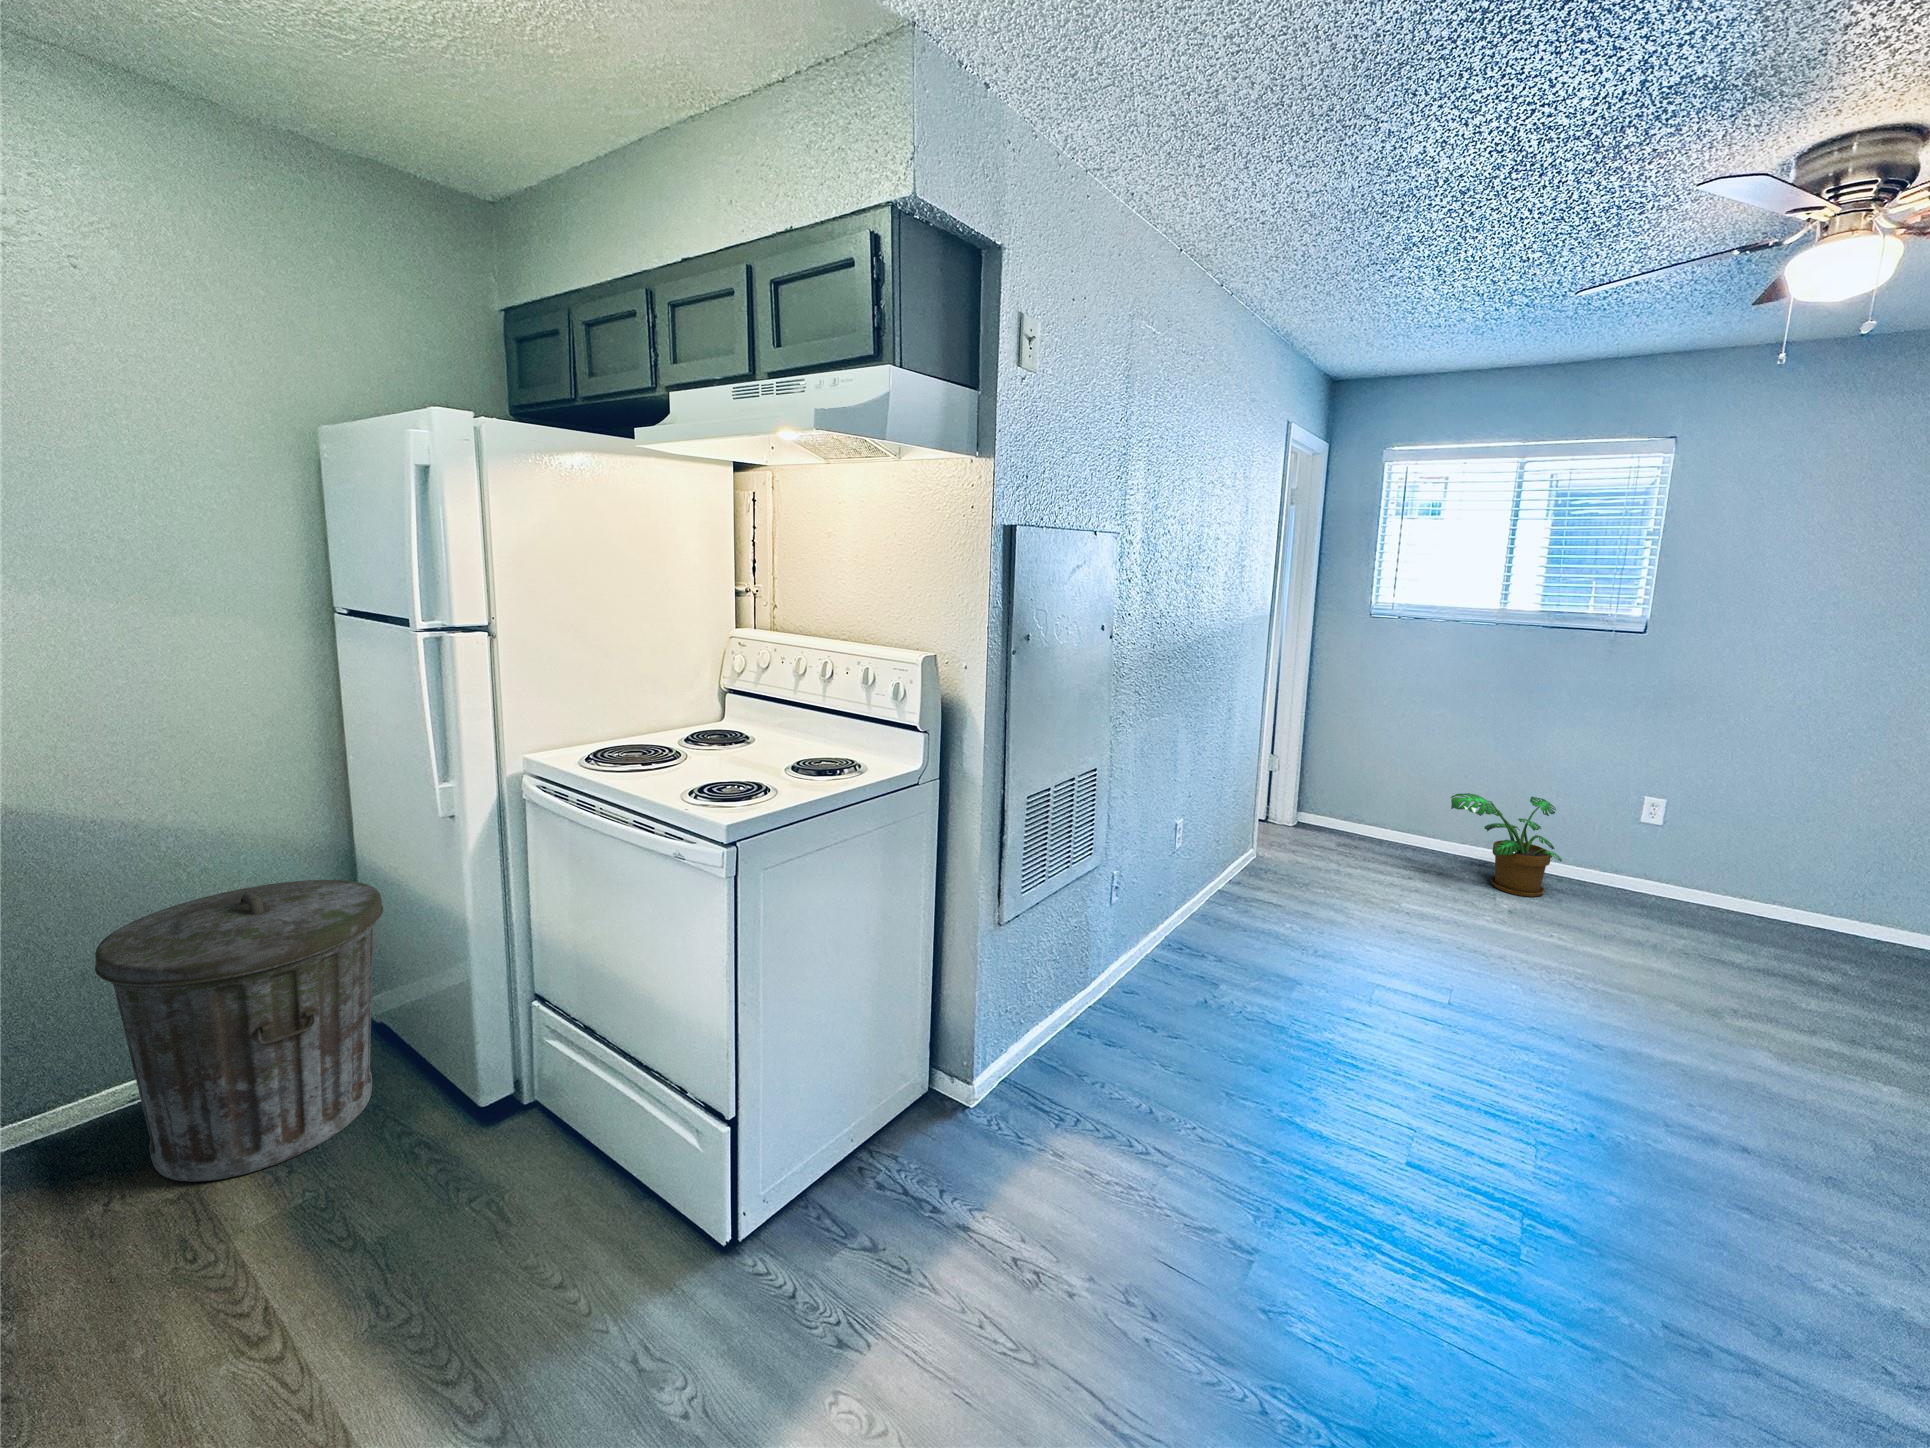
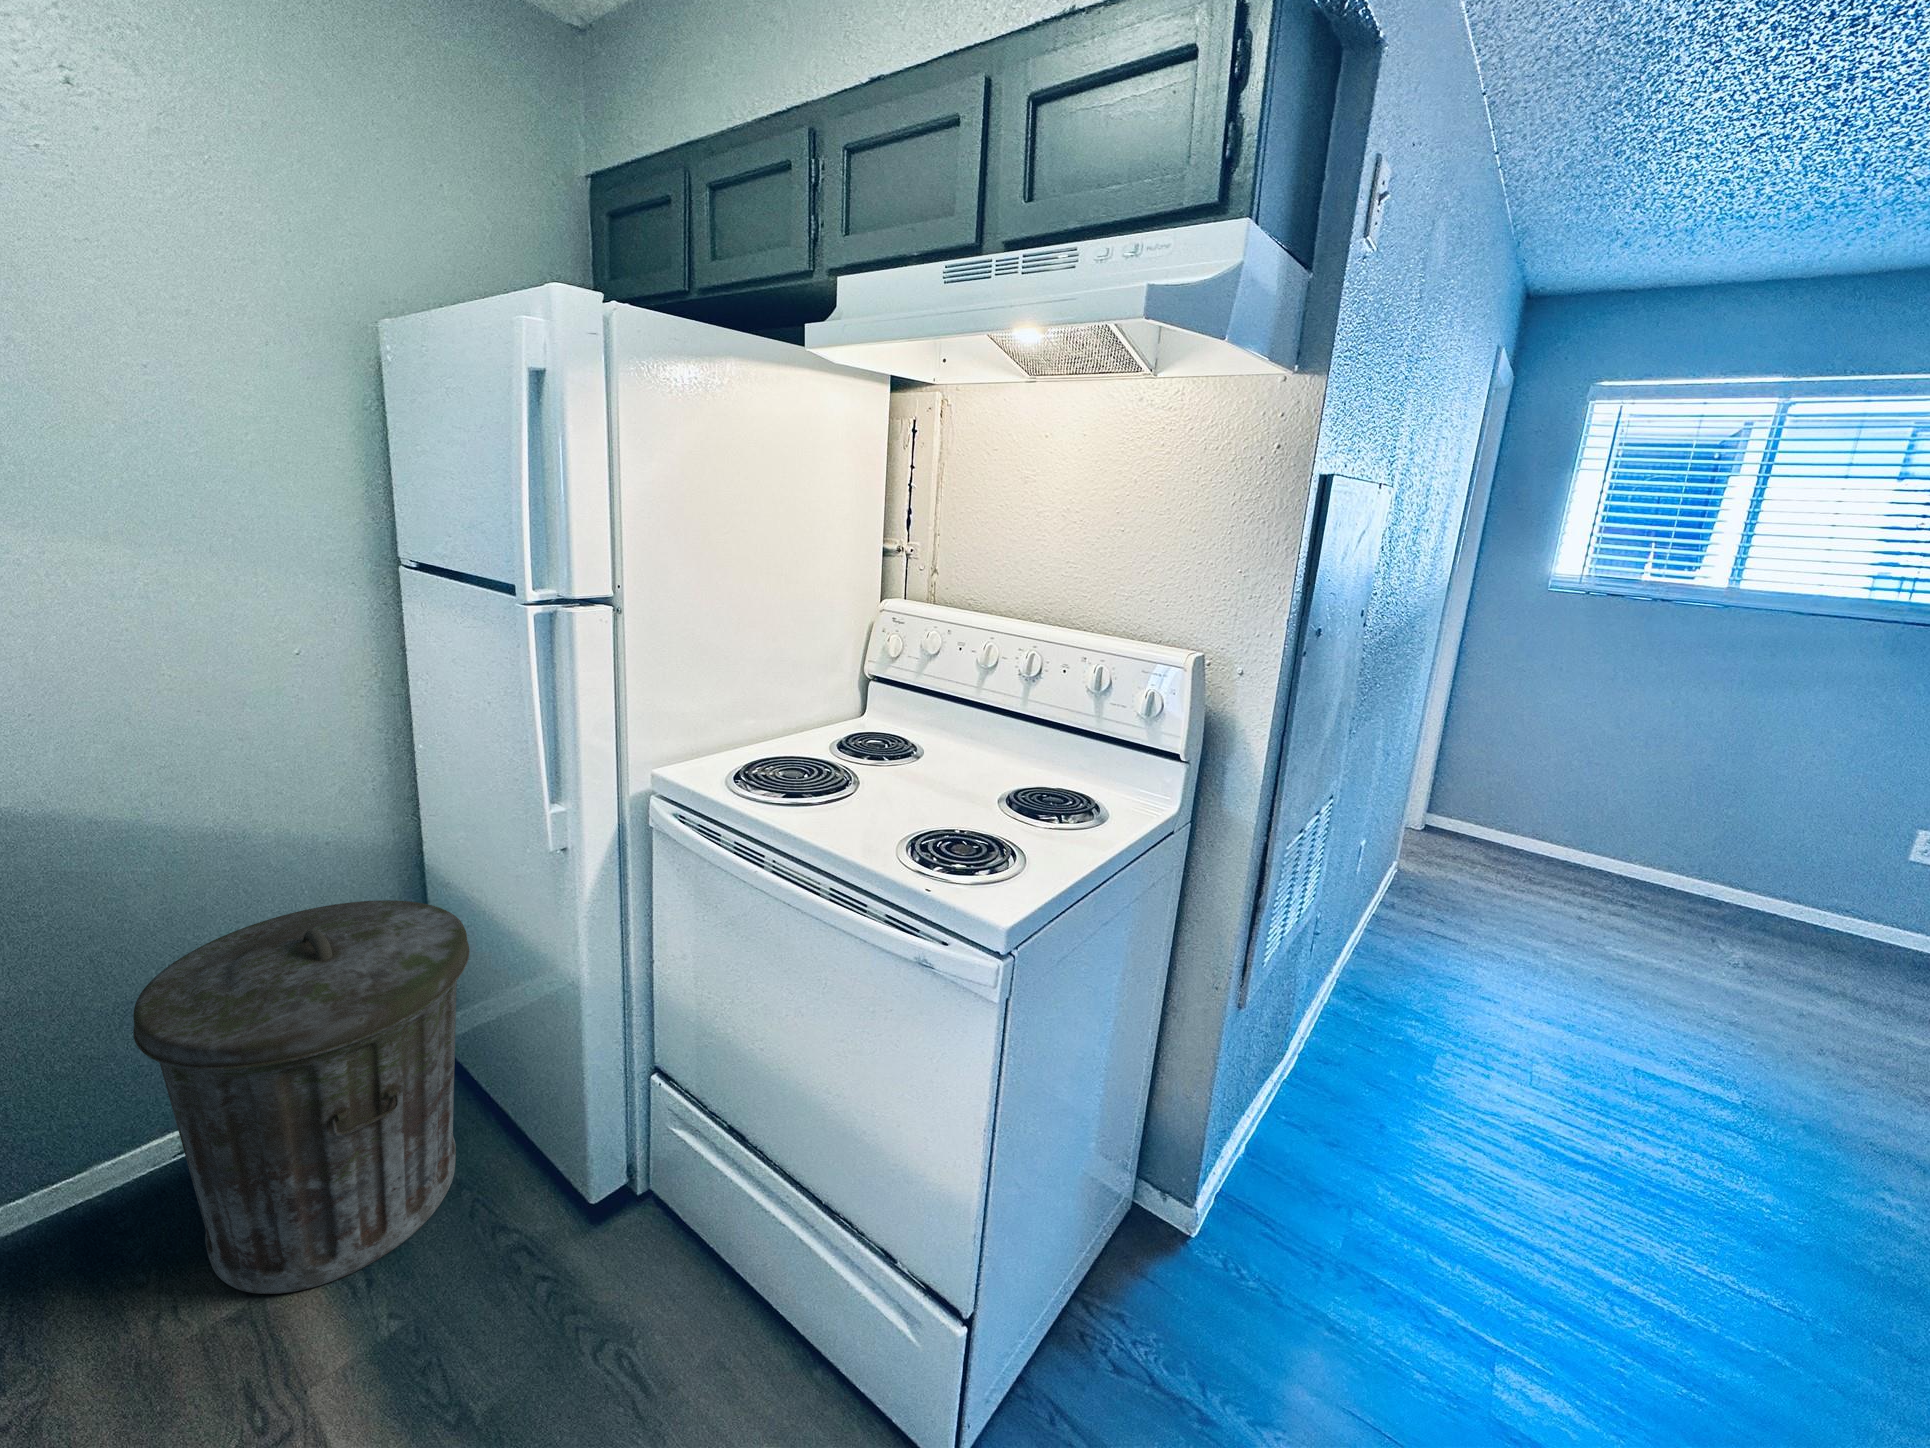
potted plant: present [1451,793,1562,897] -> none [1669,816,1815,947]

